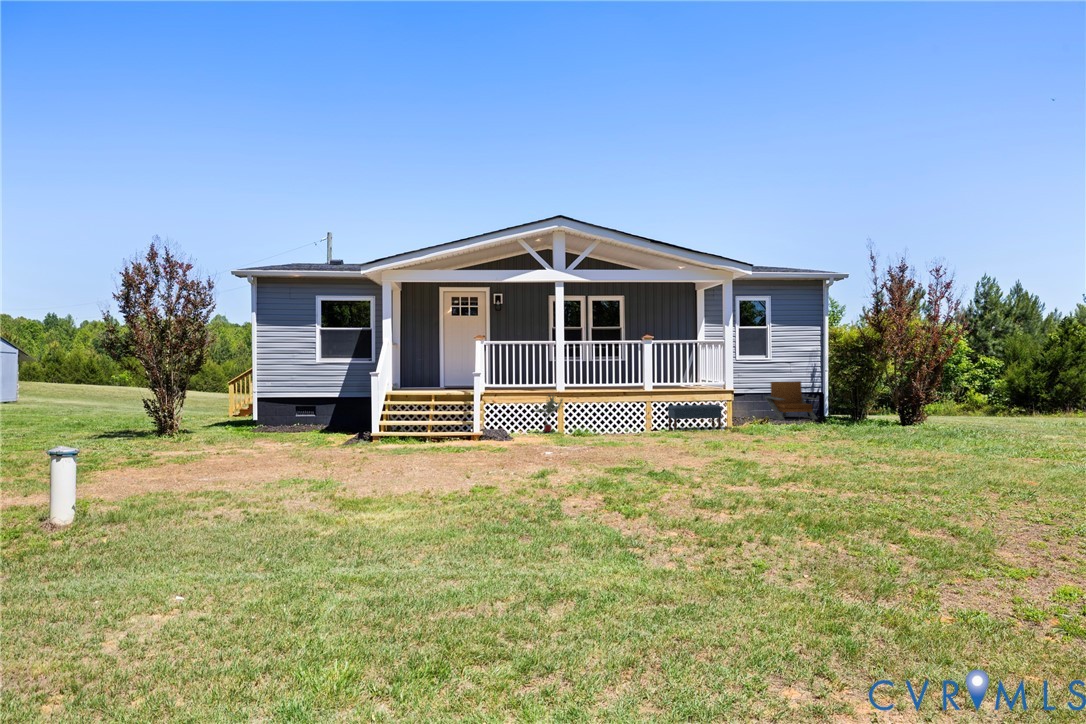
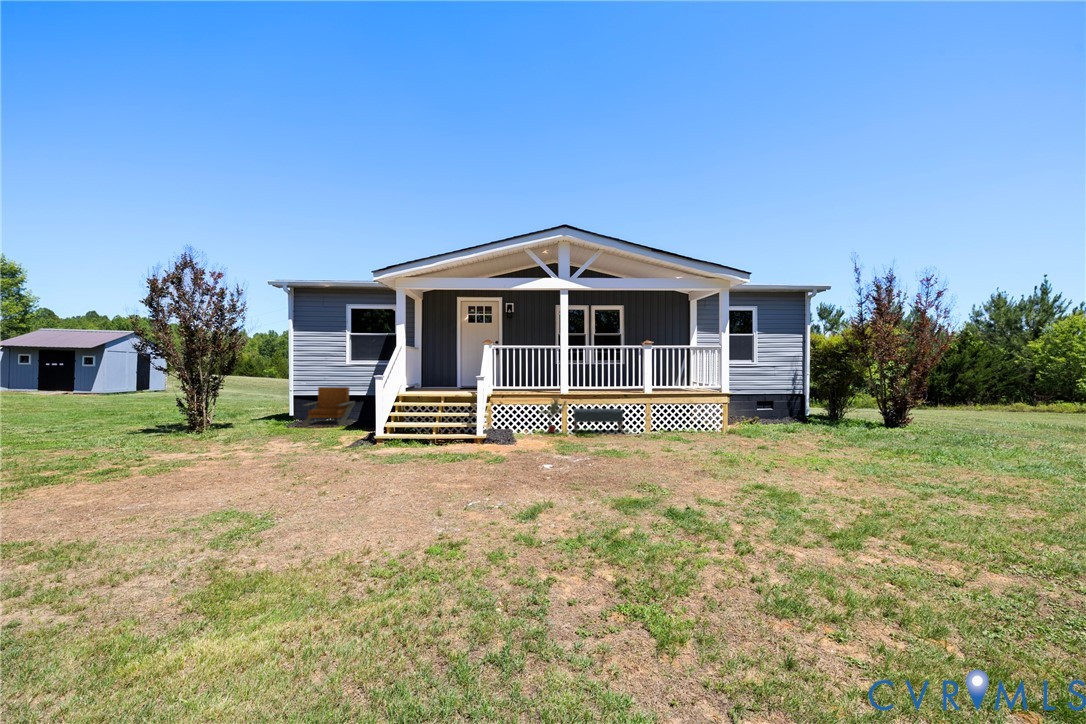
lounge chair: present [765,381,817,420] -> present [303,387,355,425]
bench: present [668,404,722,430] -> present [573,408,623,433]

